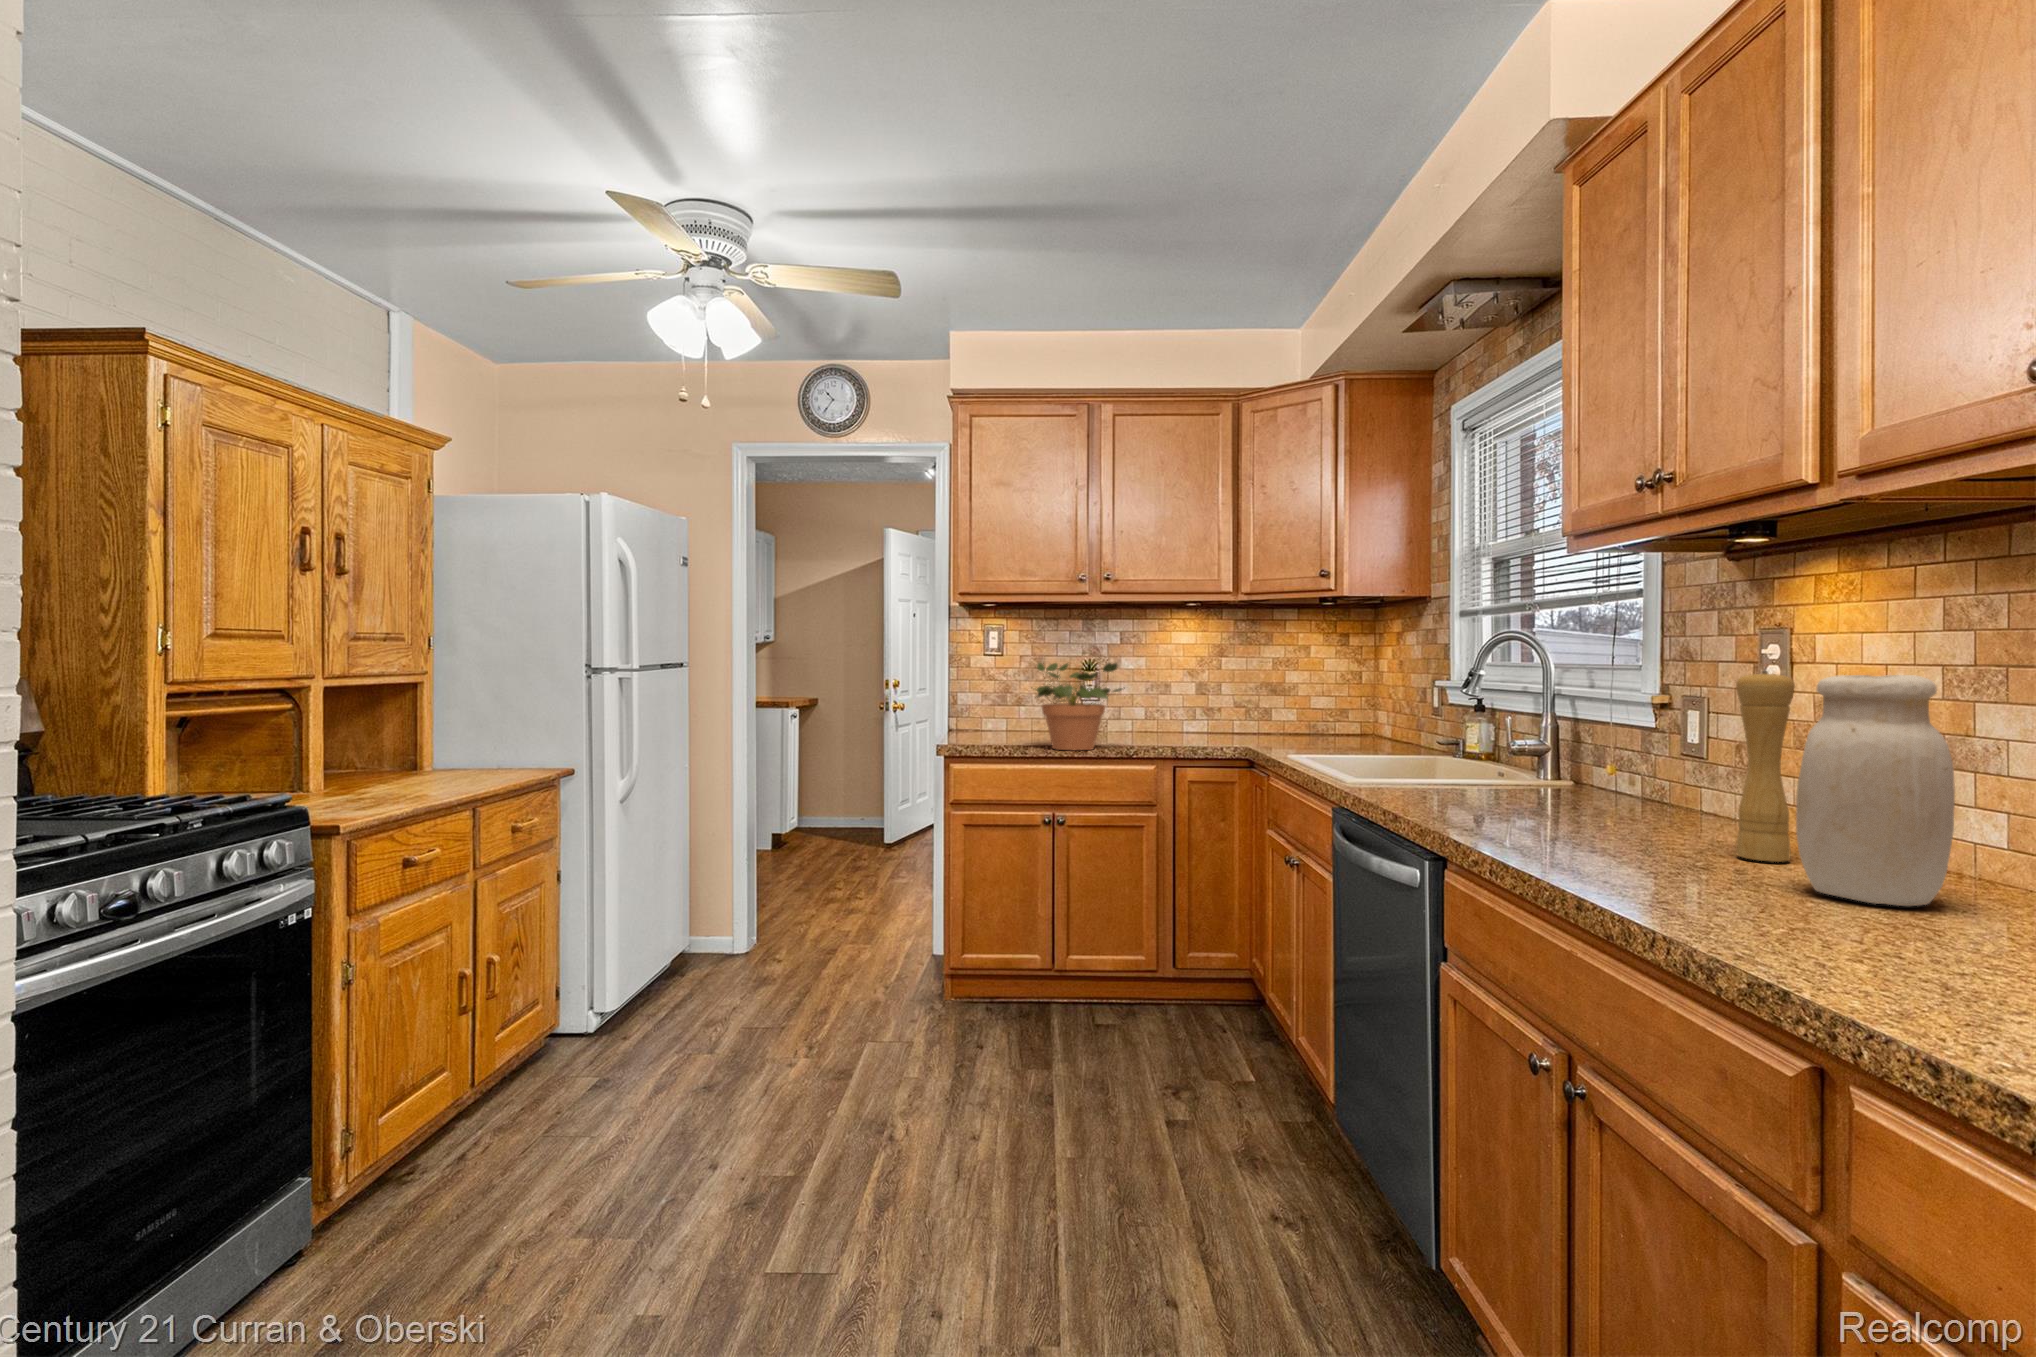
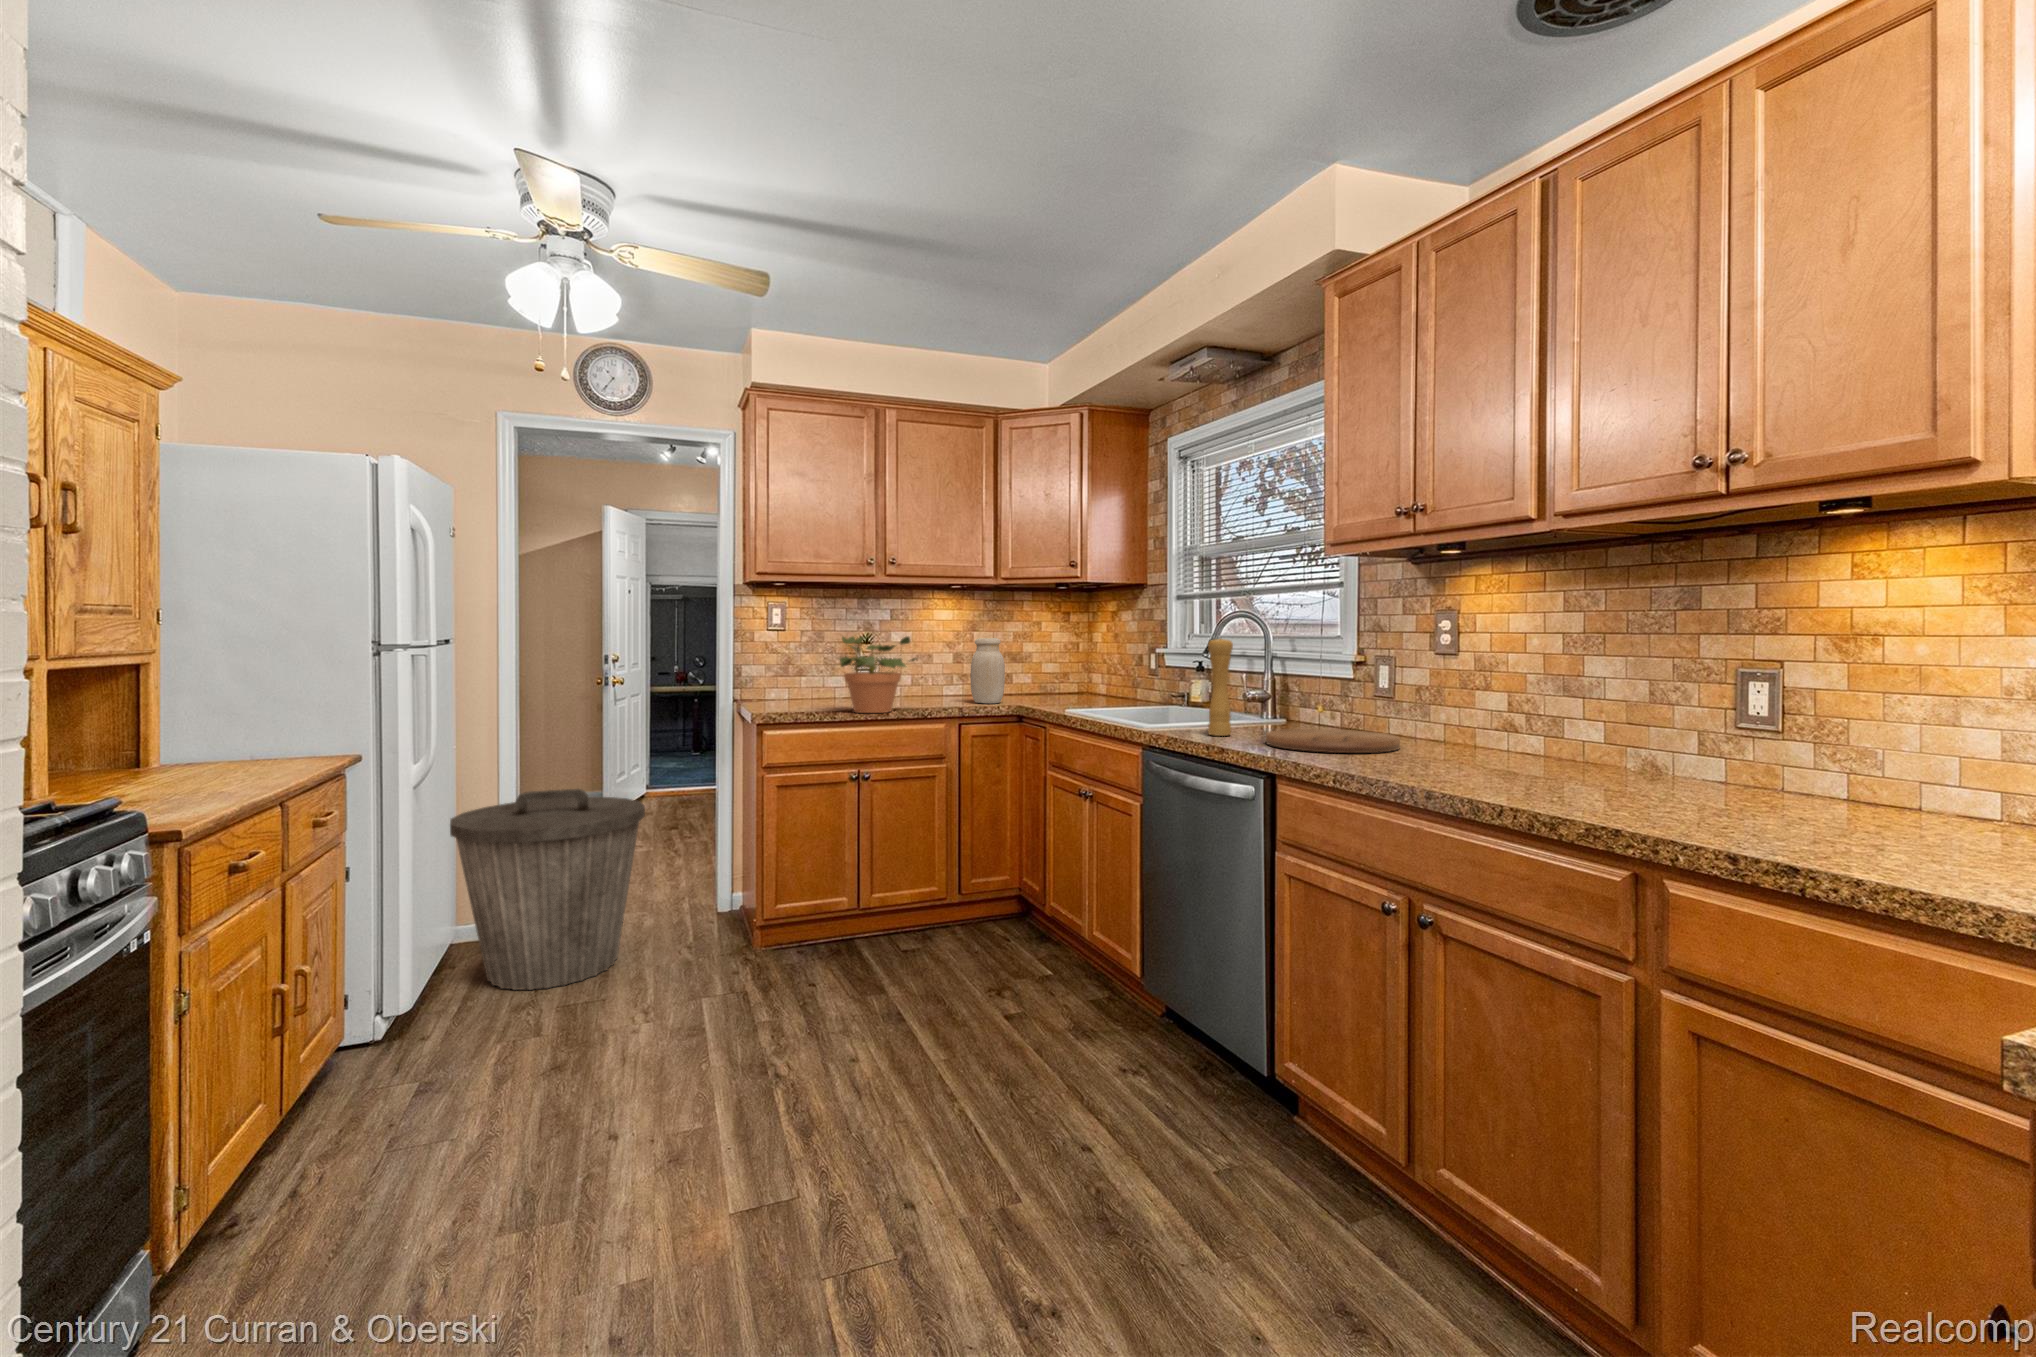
pepper mill: present [1736,671,1795,862] -> present [1208,638,1233,736]
jar: present [1796,675,1955,906] -> present [970,638,1005,703]
cutting board: none [1476,796,1683,837] -> present [1266,729,1400,753]
trash can: none [665,815,839,1011] -> present [450,789,645,990]

